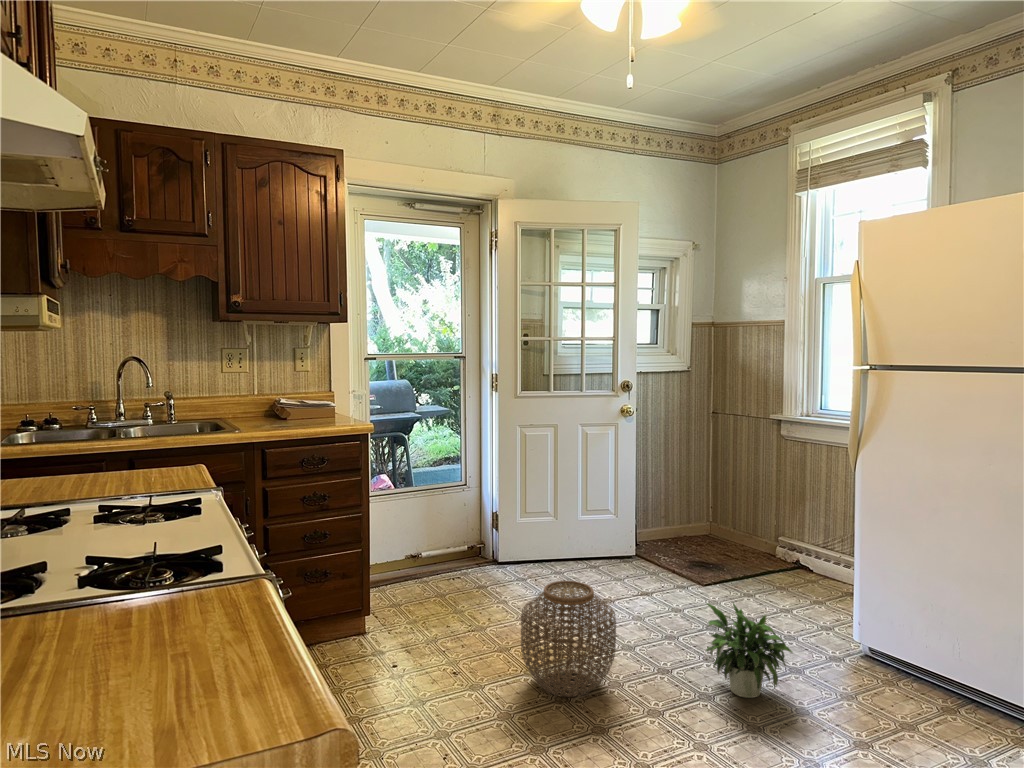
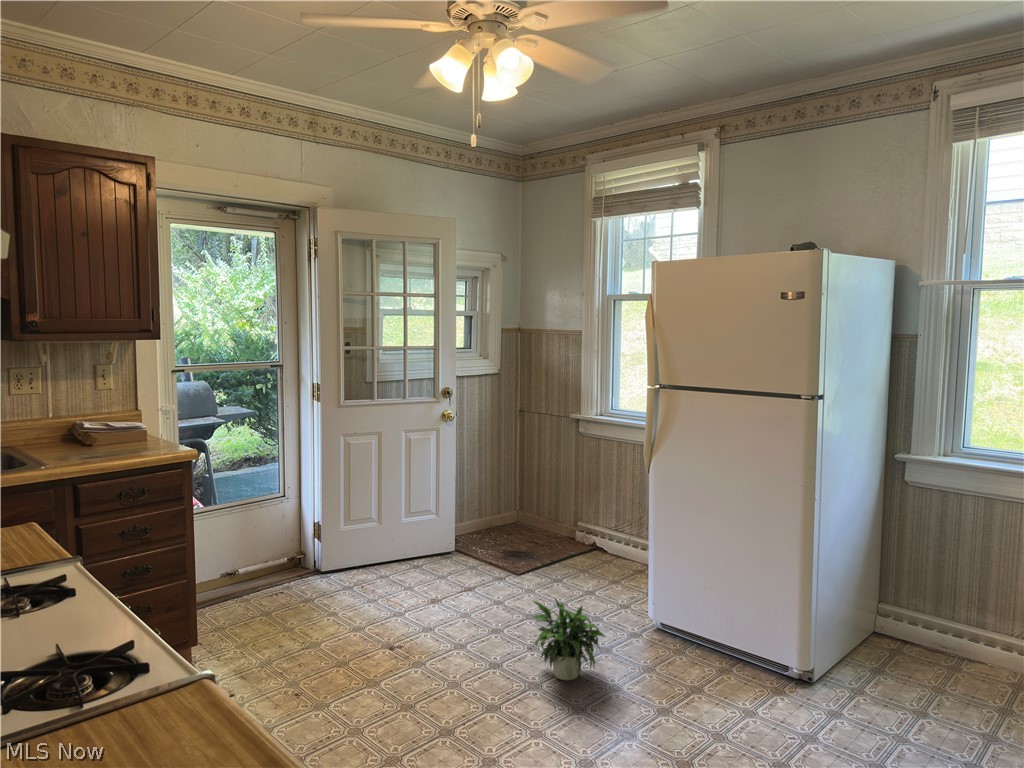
woven basket: present [521,581,616,697] -> none [366,594,456,705]

